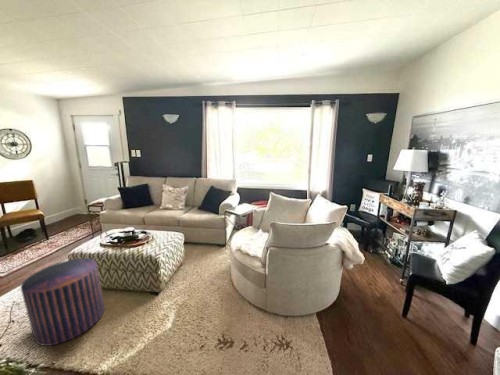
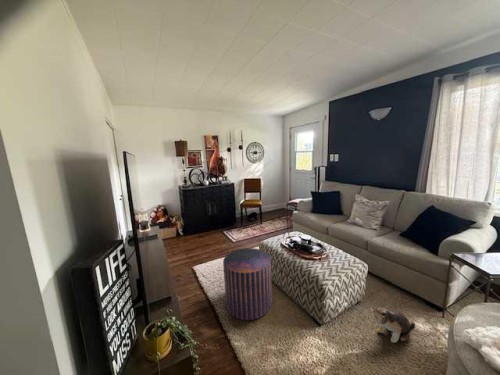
plush toy: none [190,255,214,275] -> present [370,306,415,343]

